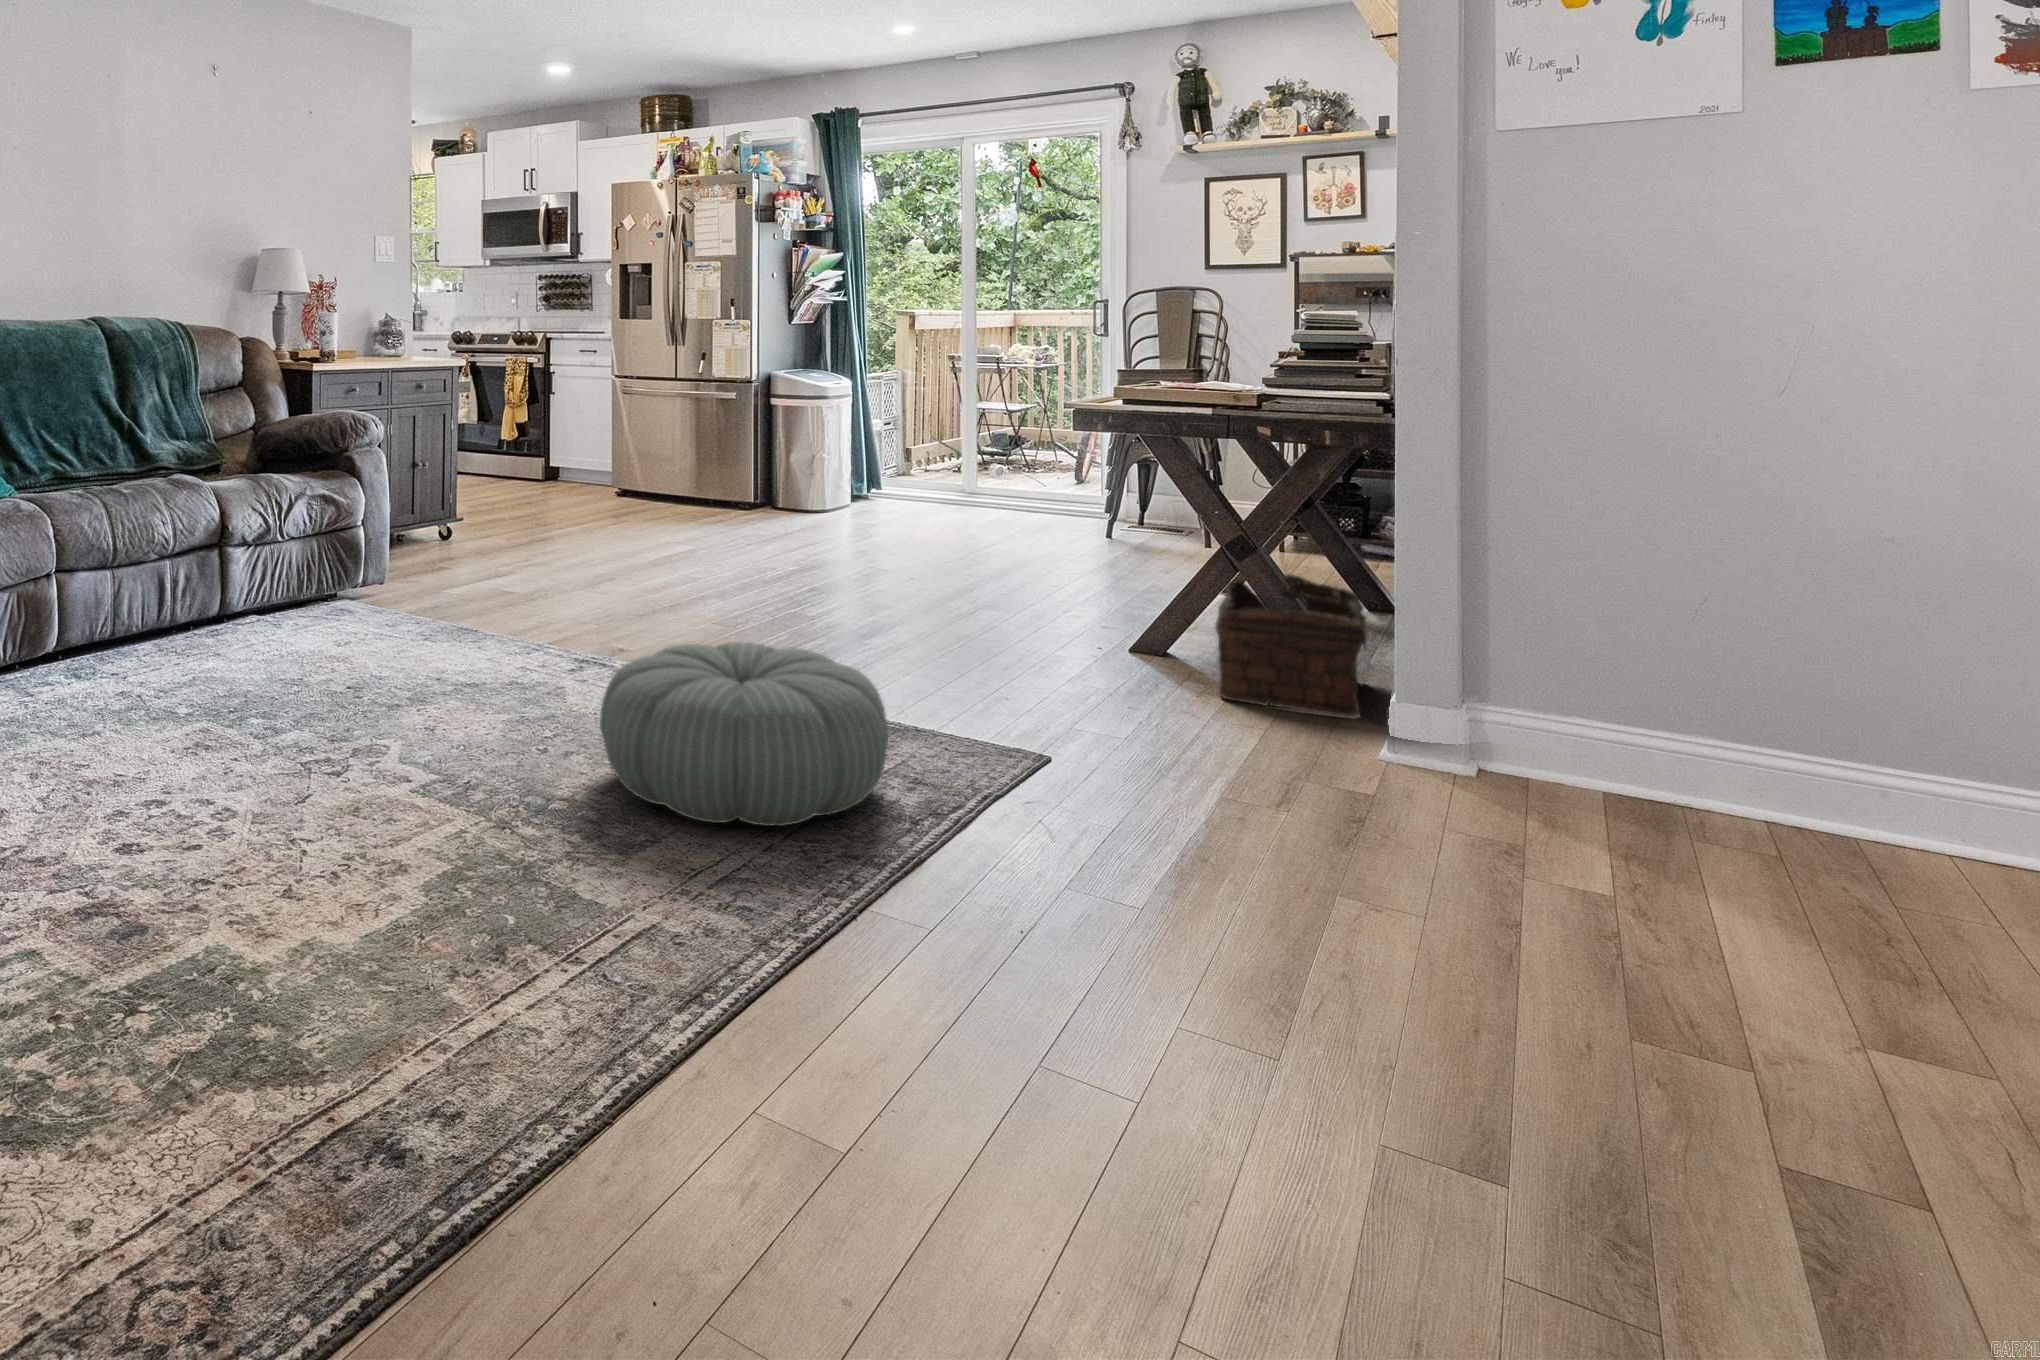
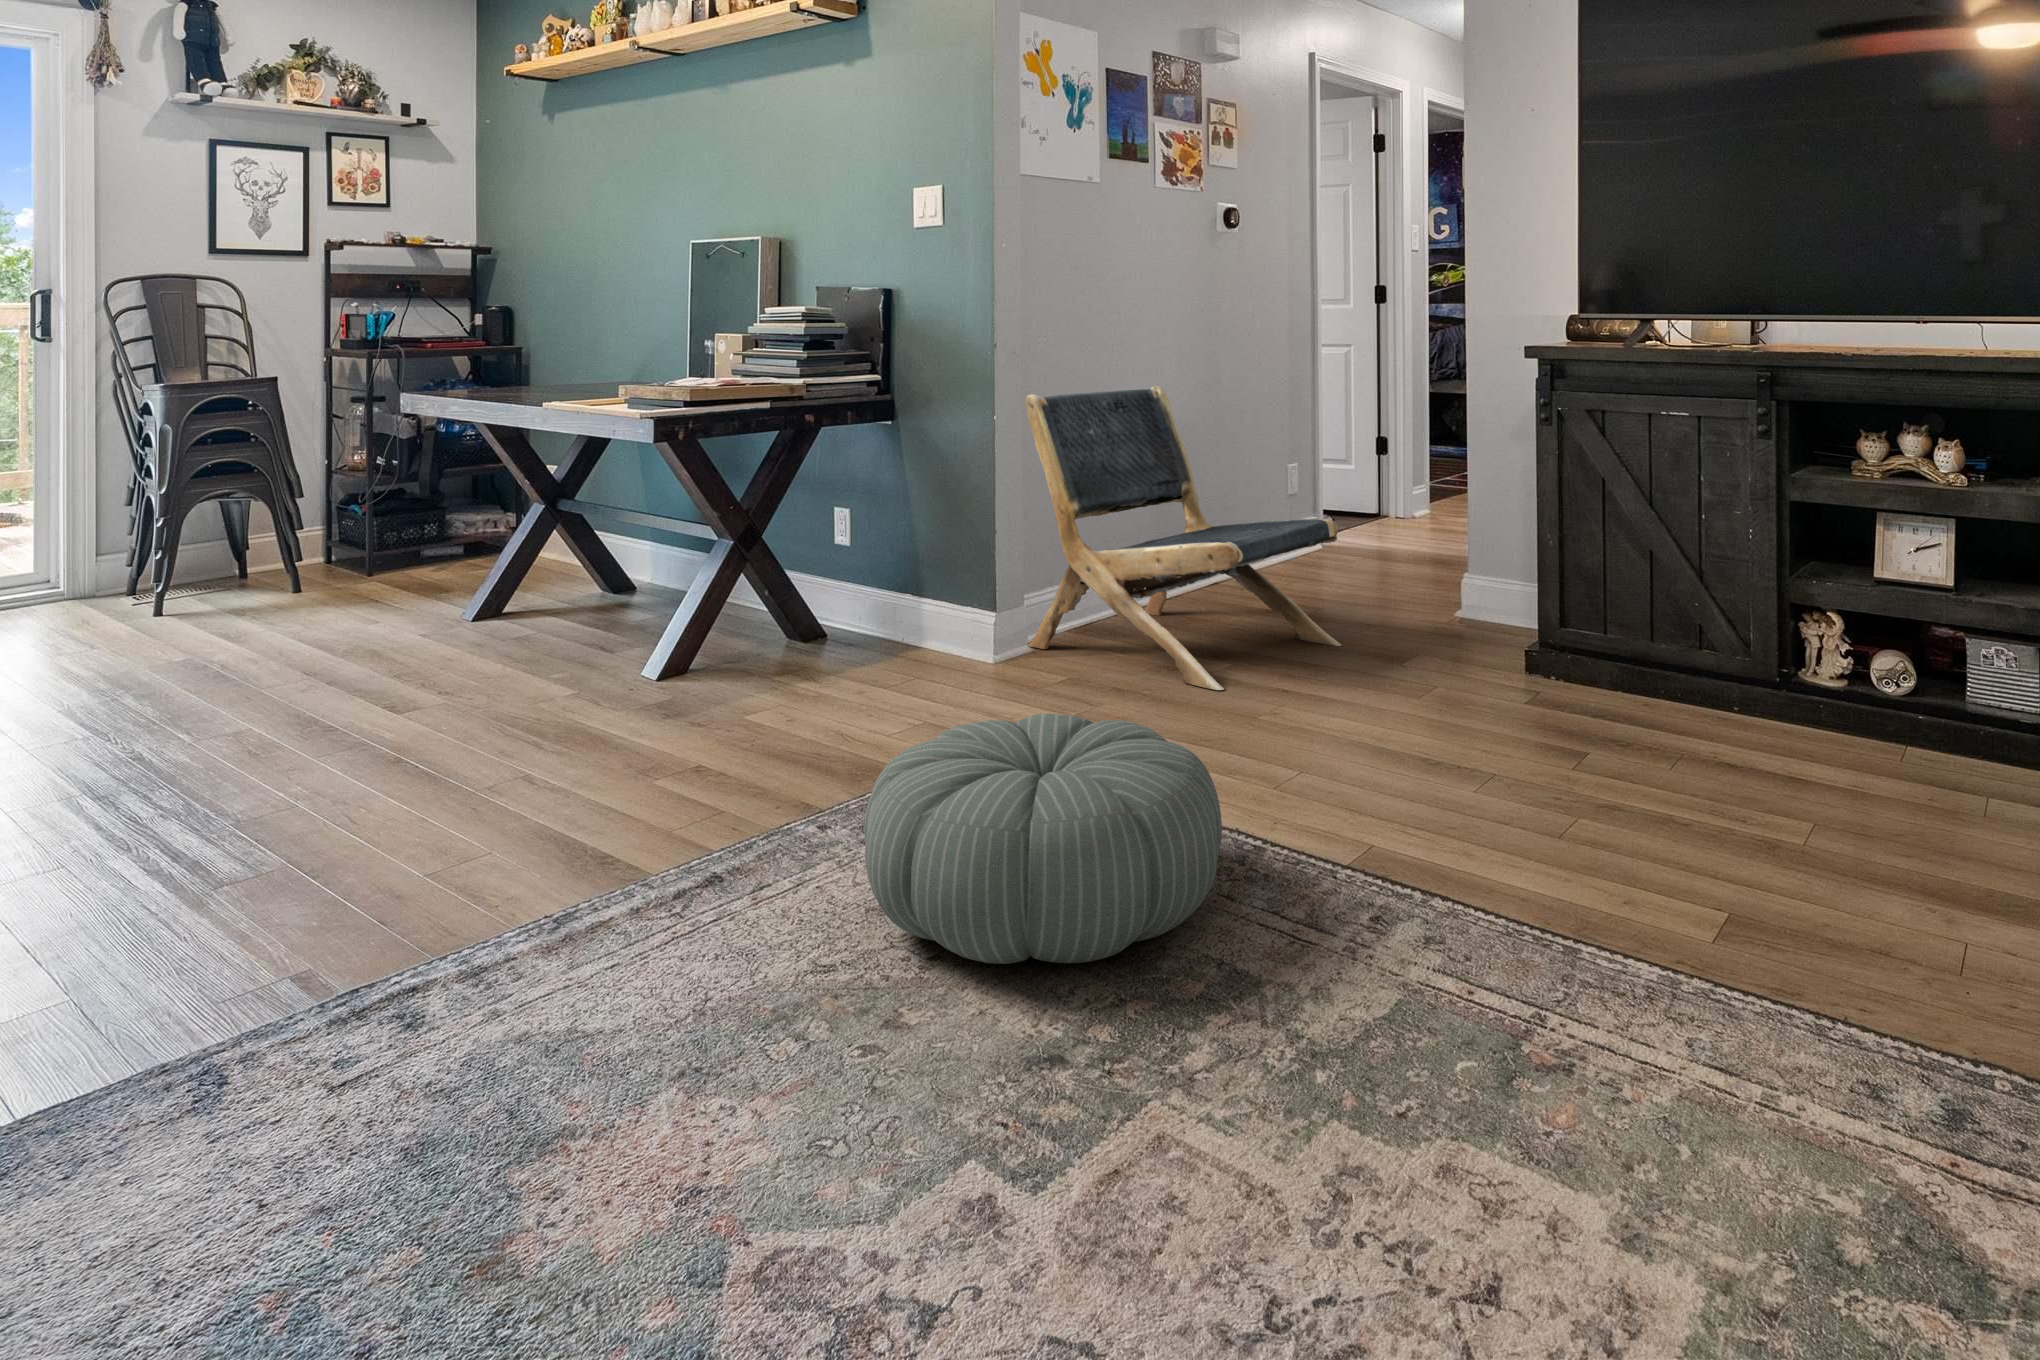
lounge chair: none [1435,422,1938,968] -> present [1025,386,1341,690]
basket: present [1215,574,1367,717] -> none [761,554,937,678]

